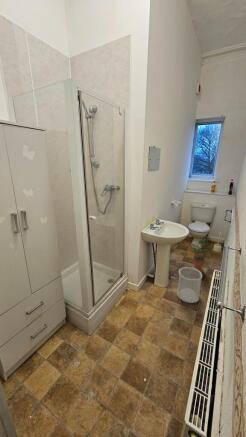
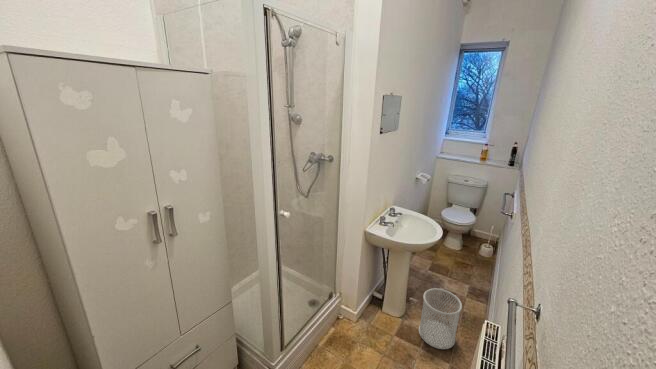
potted plant: present [191,239,208,273] -> none [444,236,473,295]

